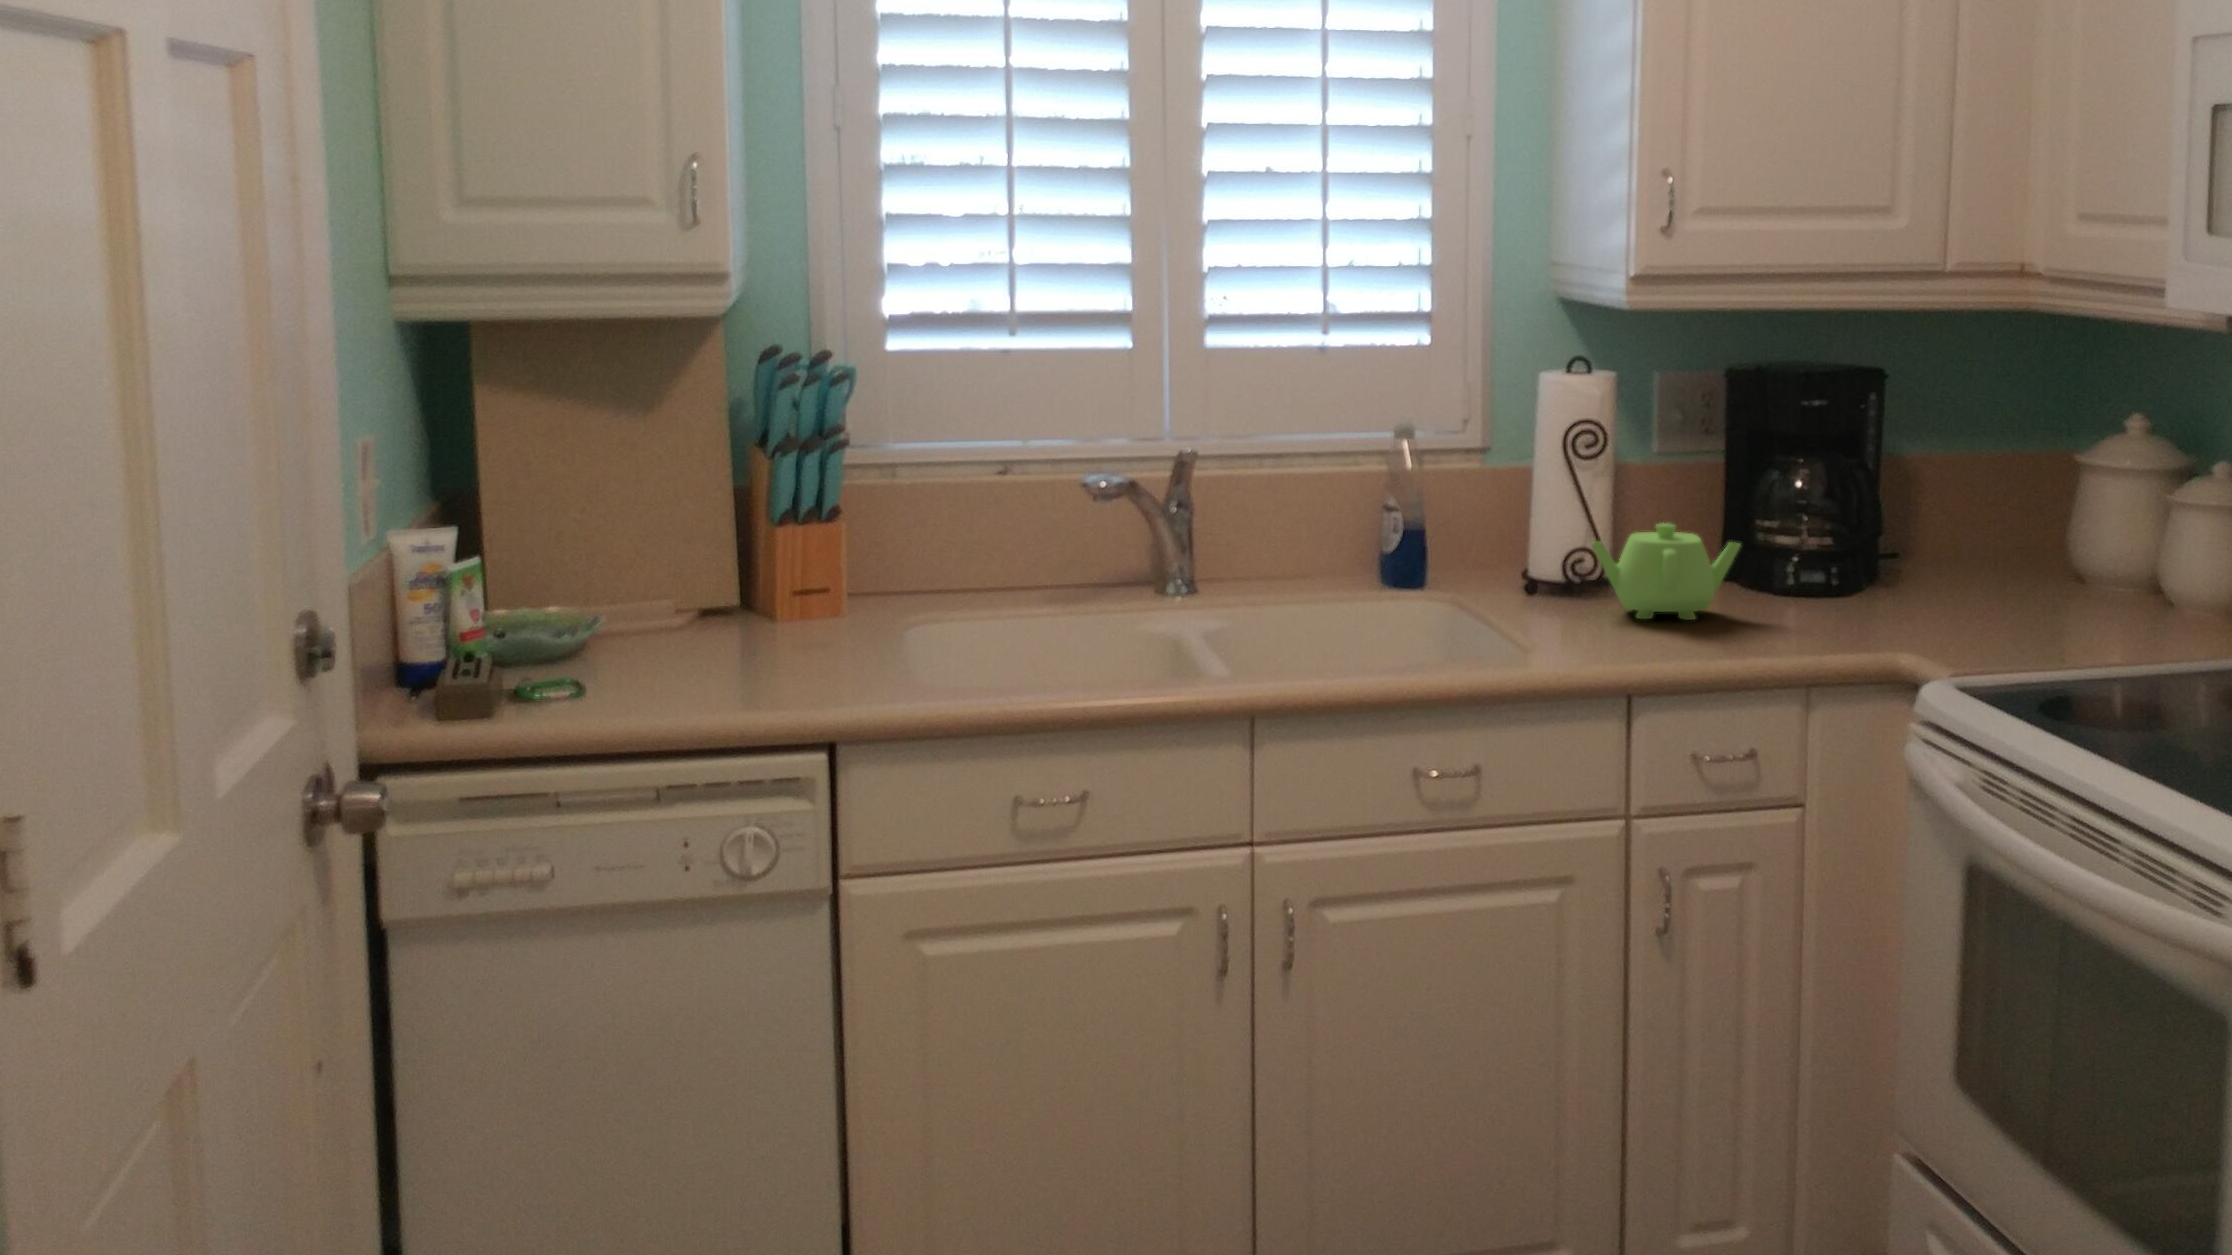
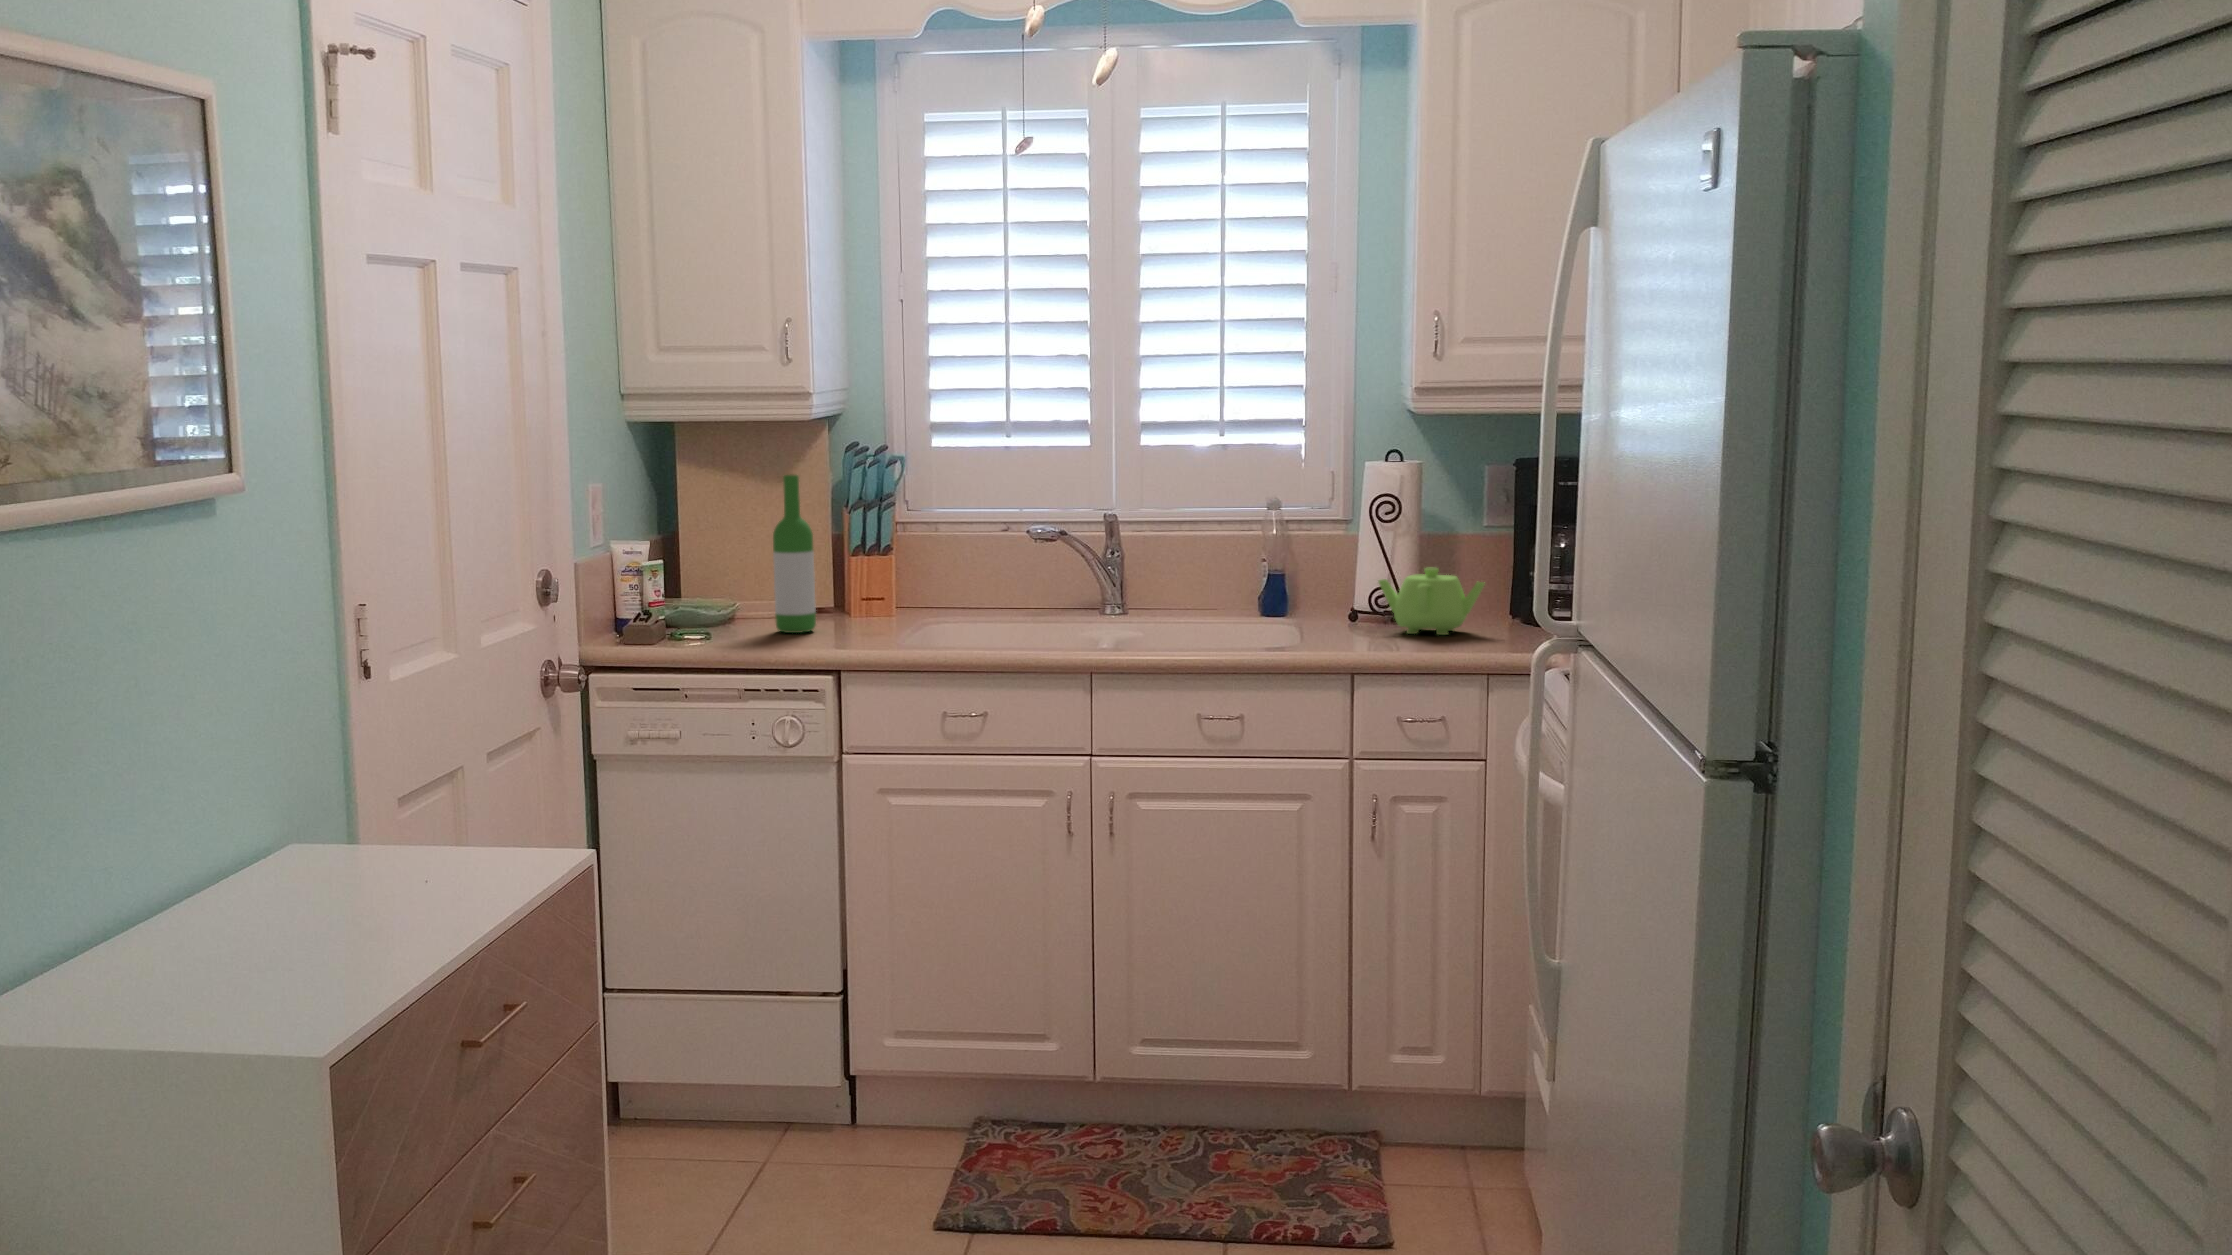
wine bottle: none [675,408,748,665] -> present [773,475,816,633]

